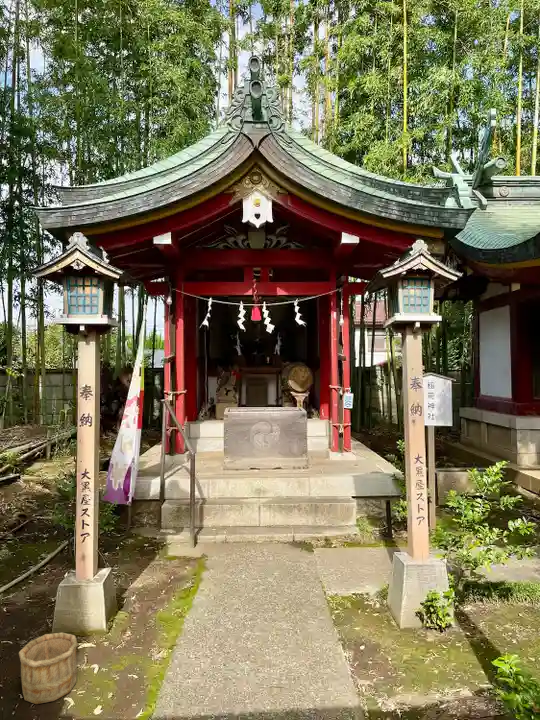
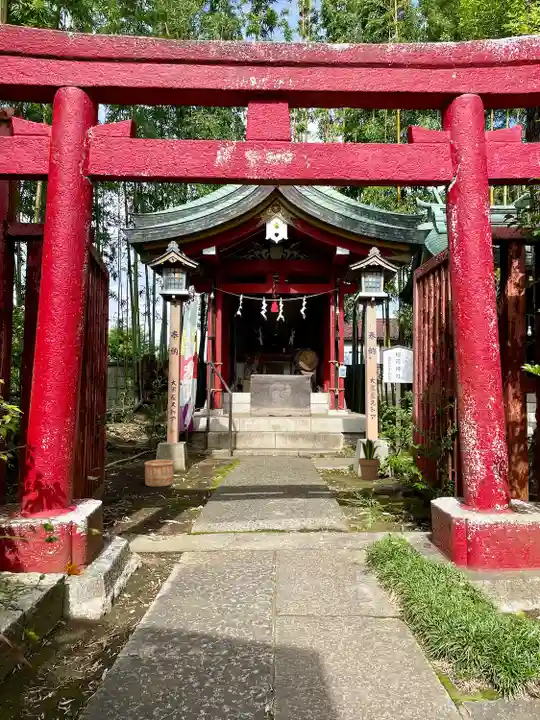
potted plant: none [408,582,450,662] -> present [359,439,381,480]

